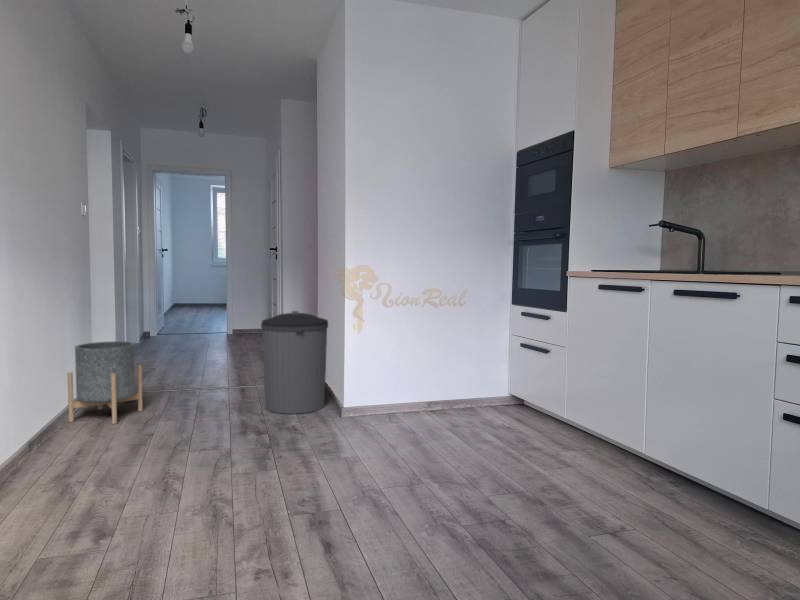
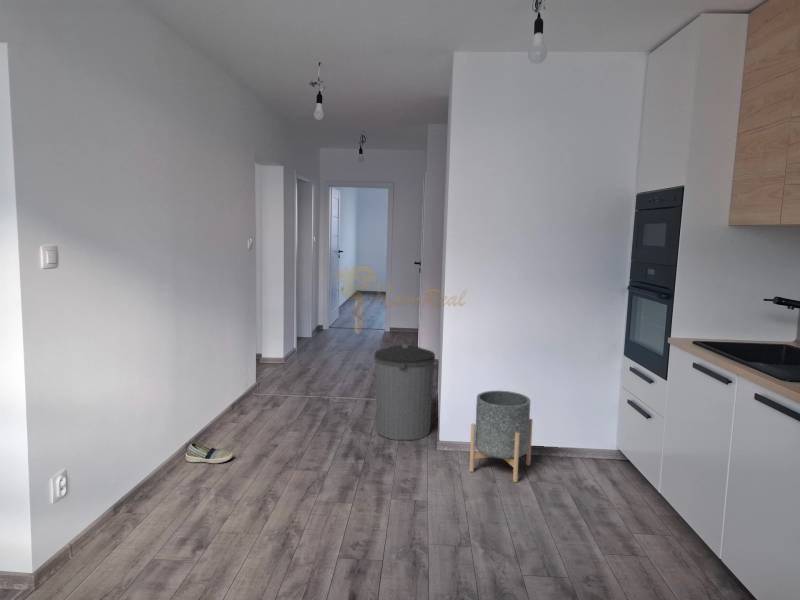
planter: present [67,341,143,424] -> present [470,391,533,482]
shoe: none [32,437,101,461] -> present [186,443,233,463]

